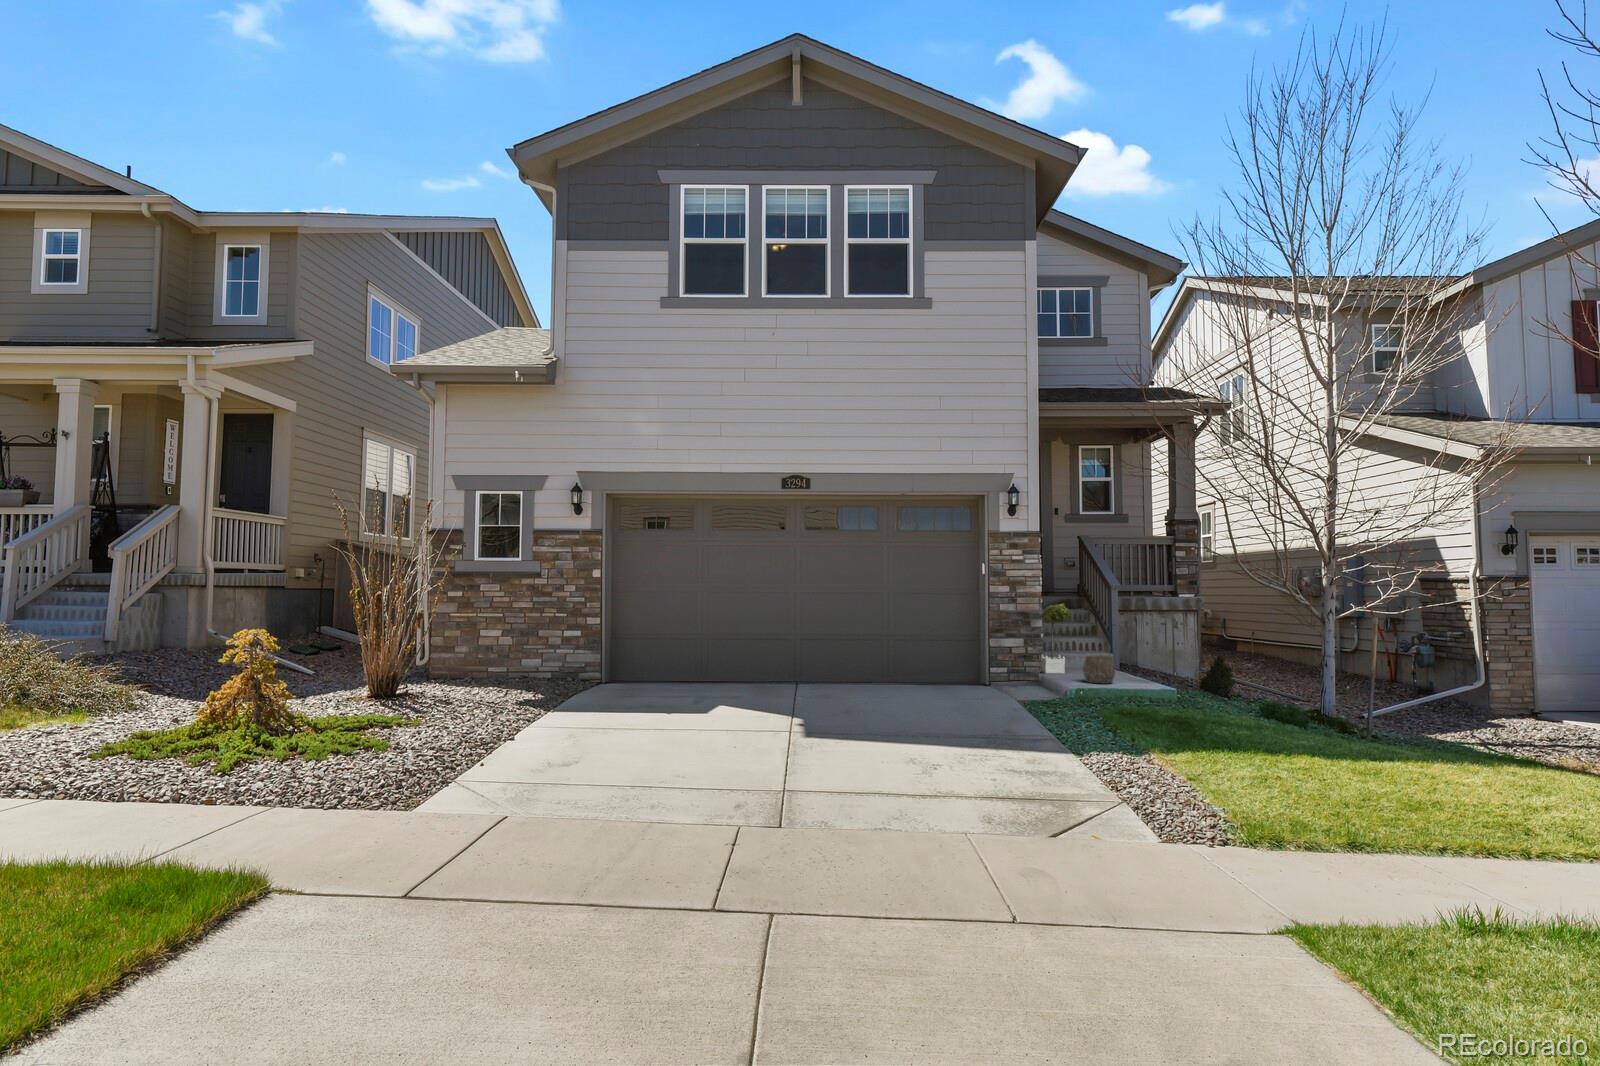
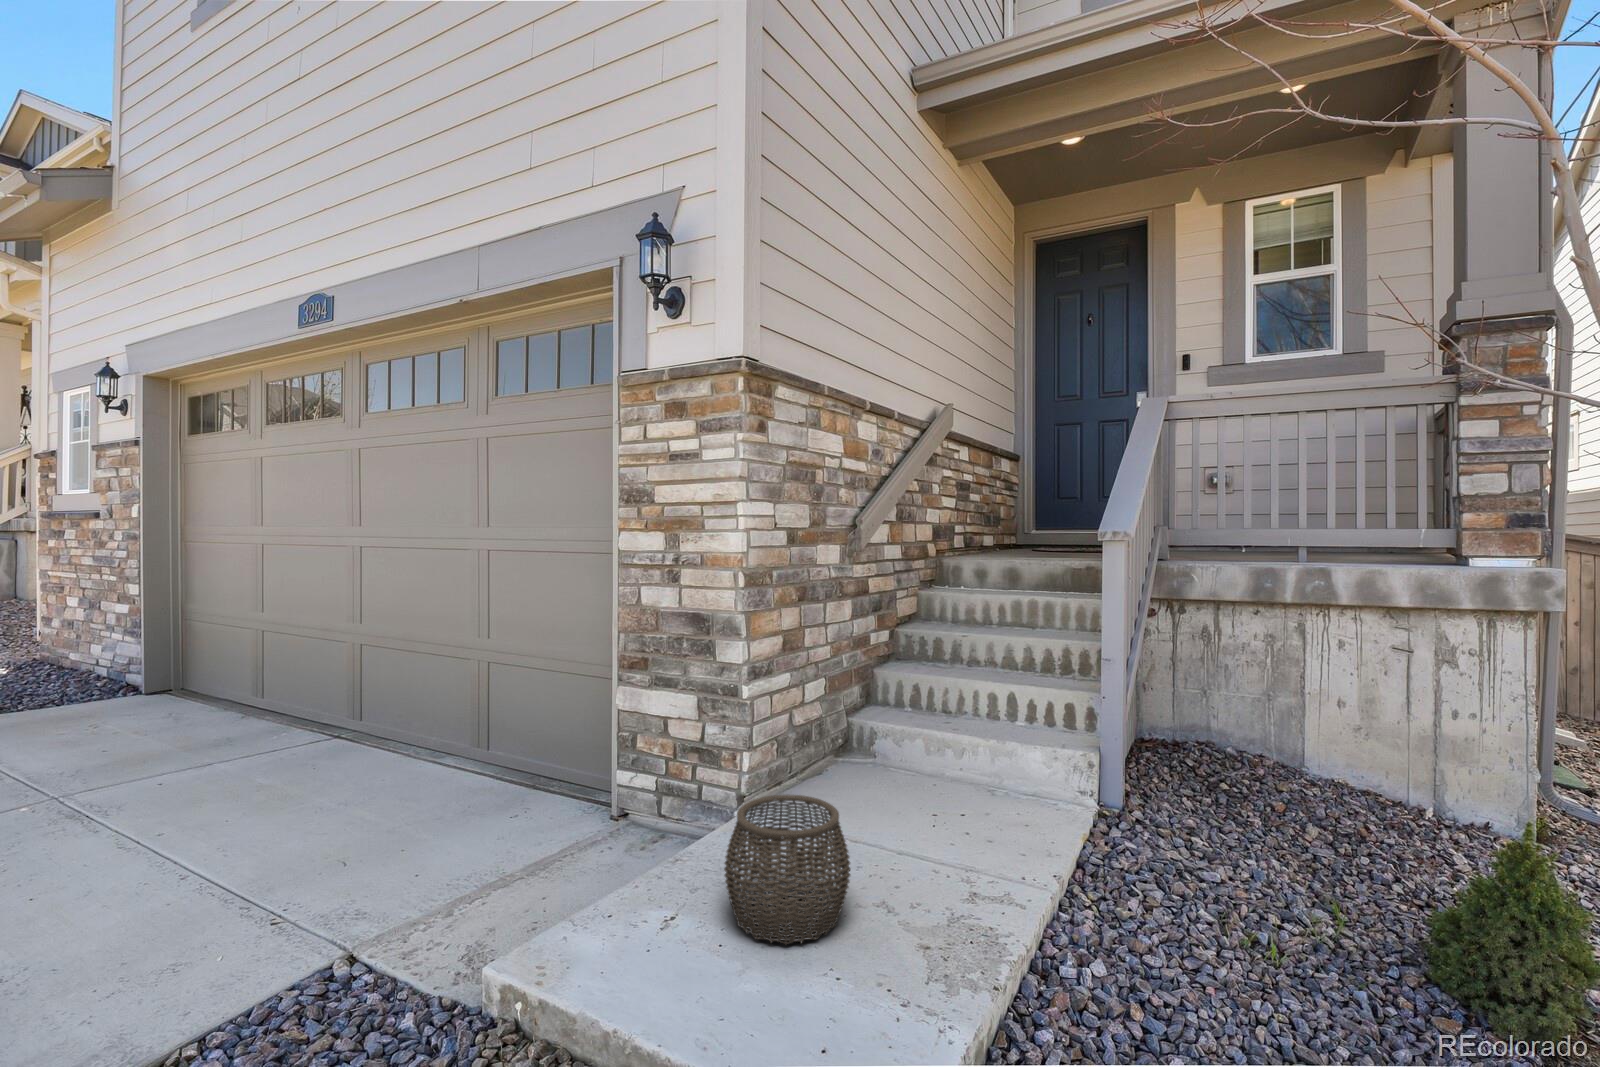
potted tree: present [1040,603,1070,674] -> none [786,585,881,813]

